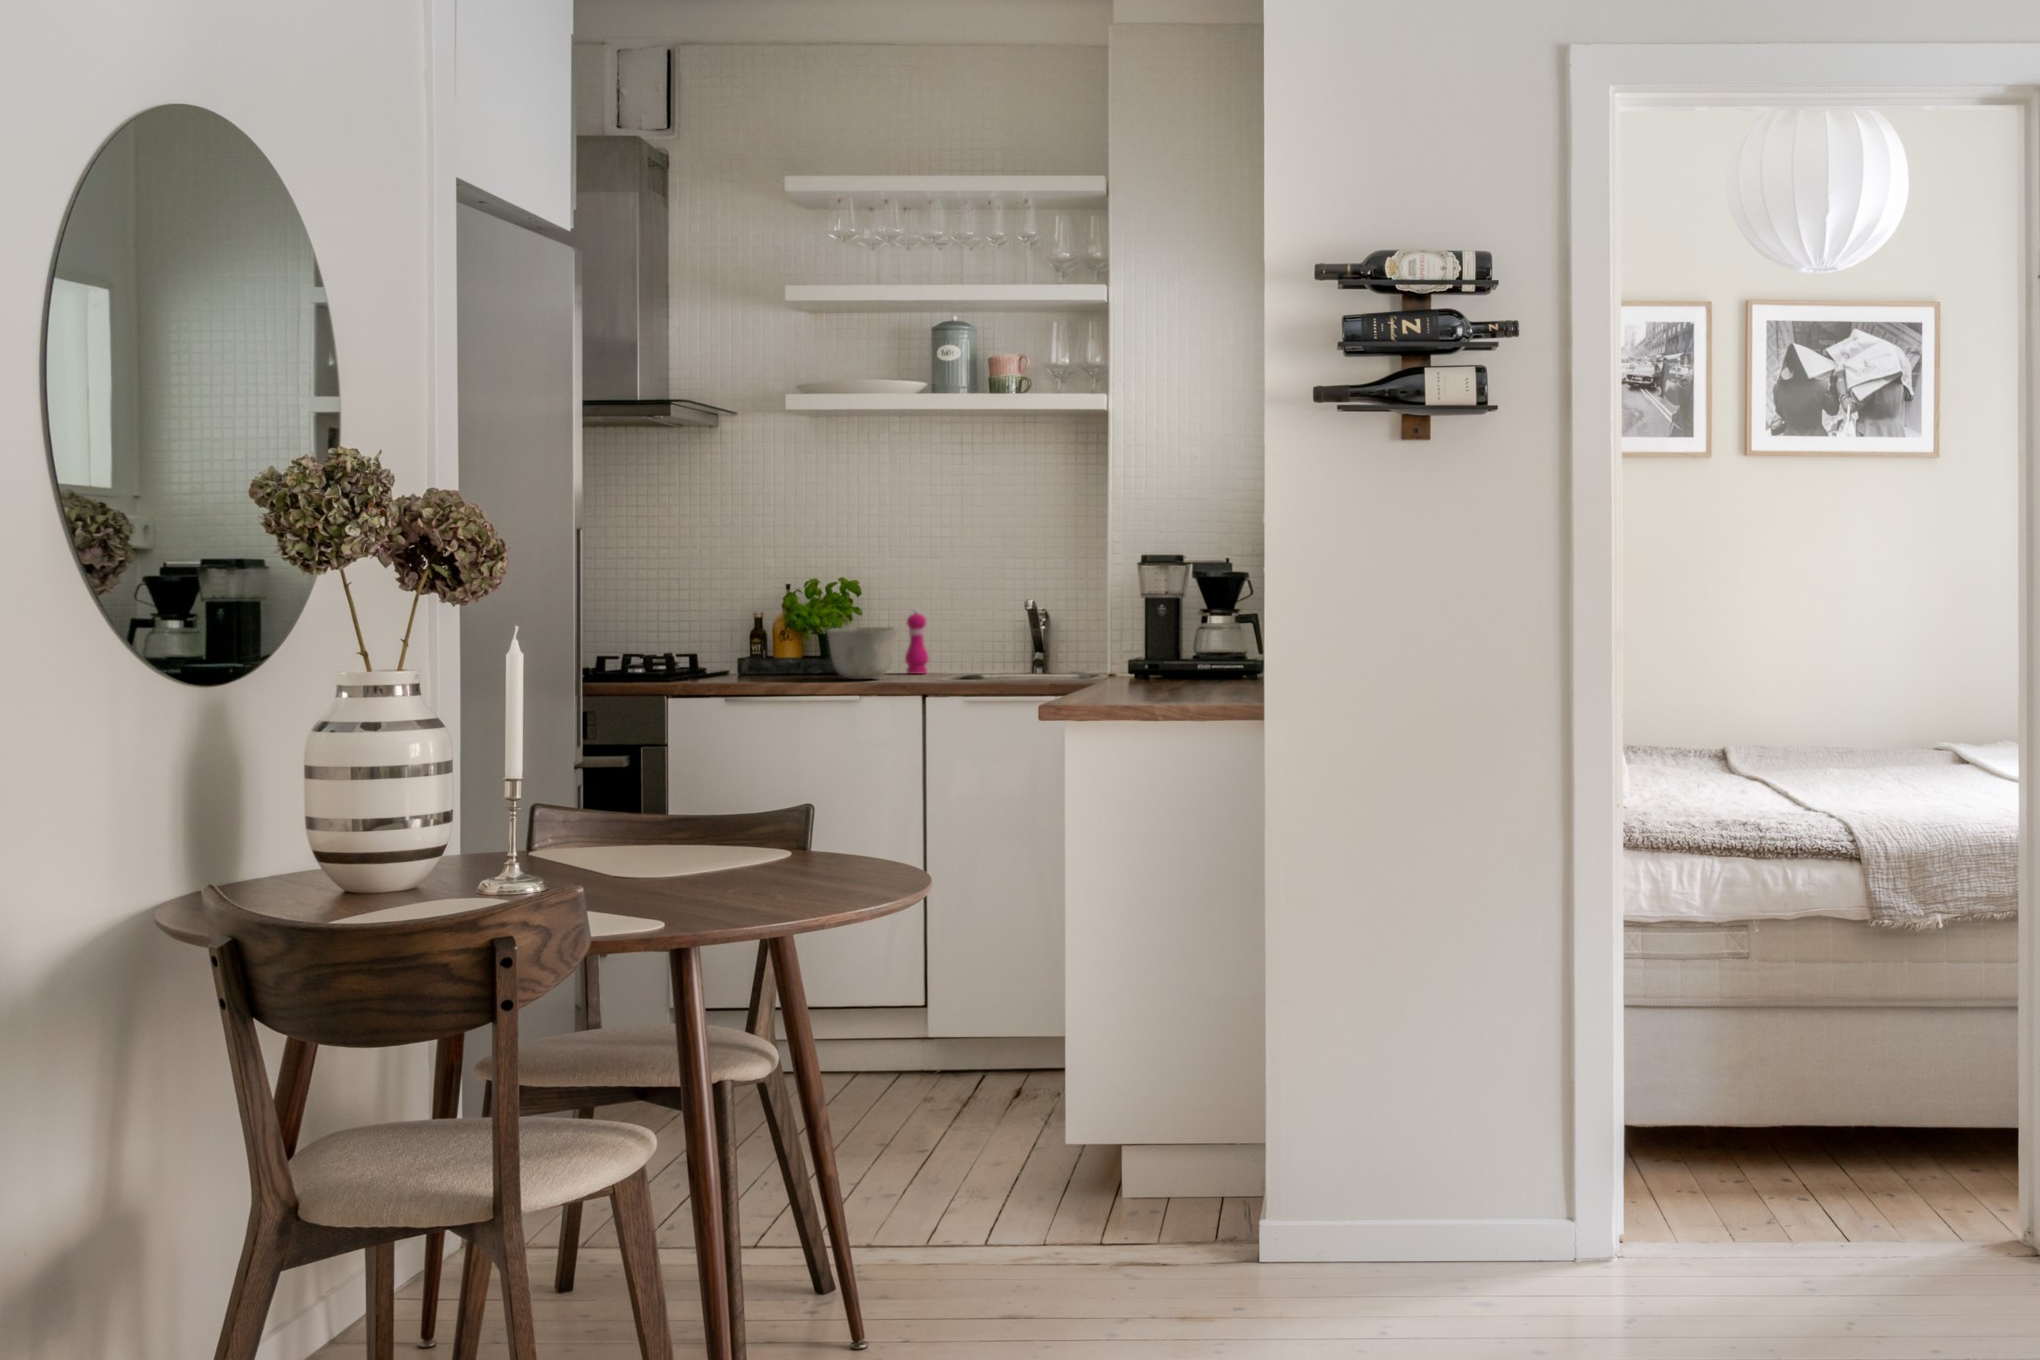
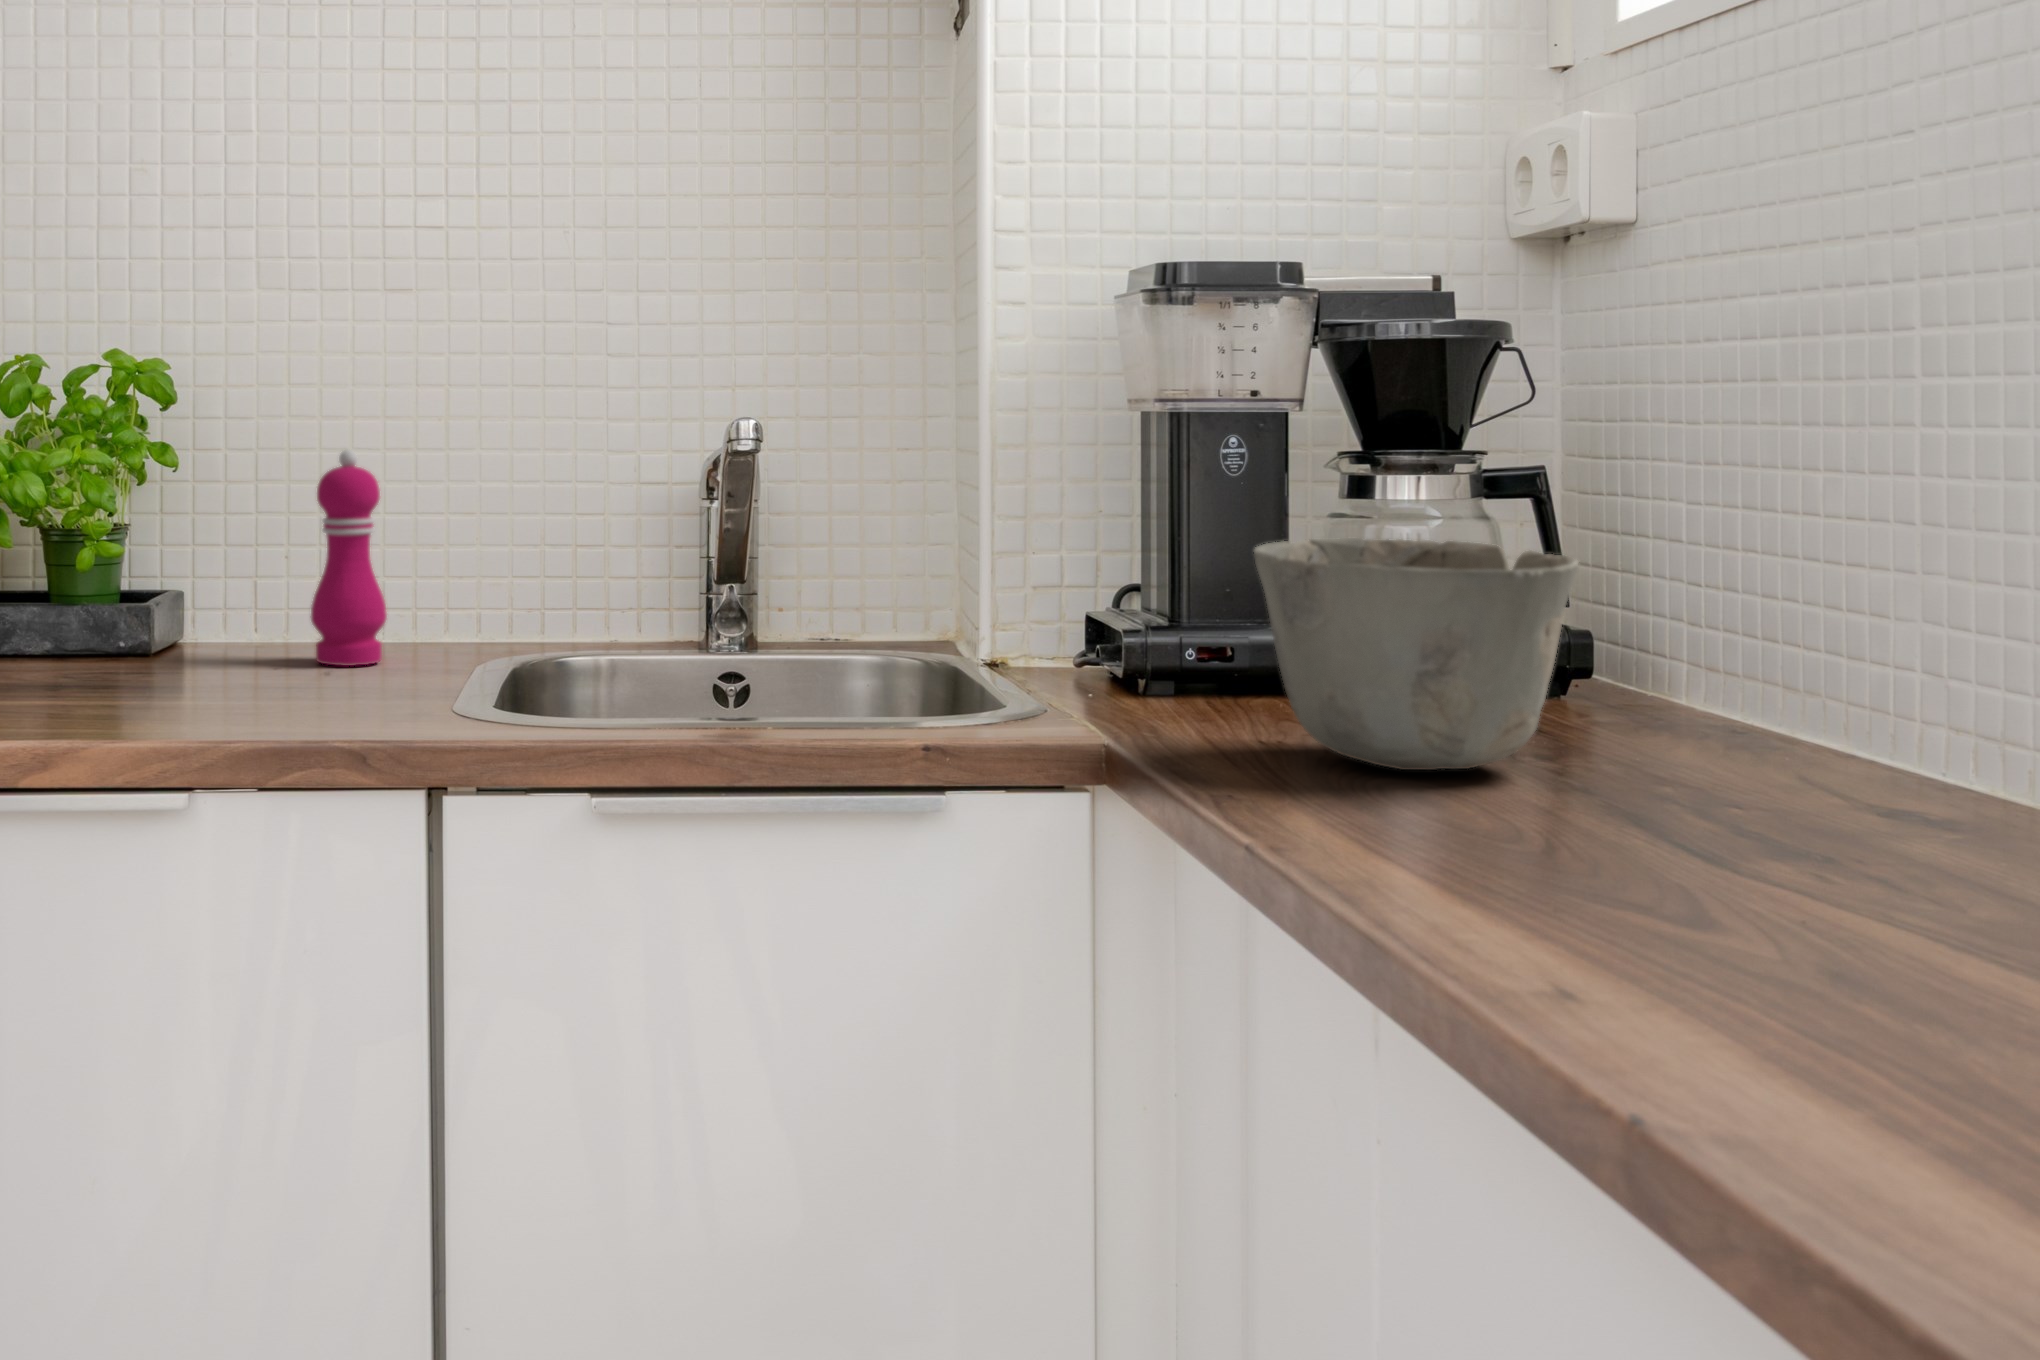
ceramic bowl: present [827,627,898,680] -> present [1254,538,1578,770]

